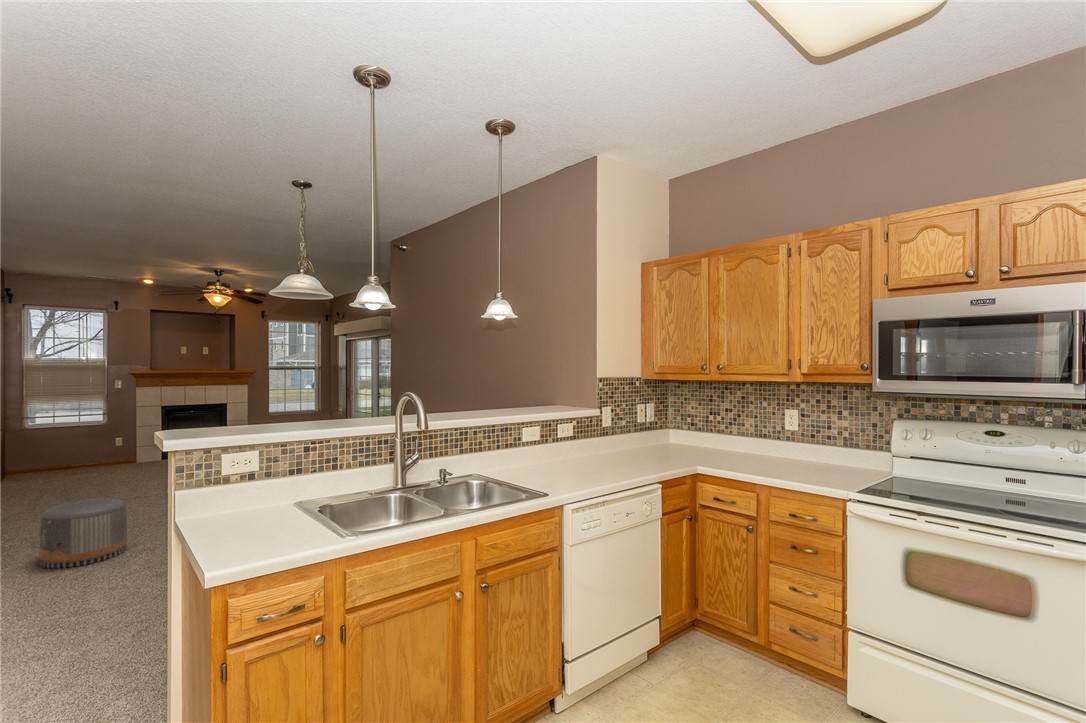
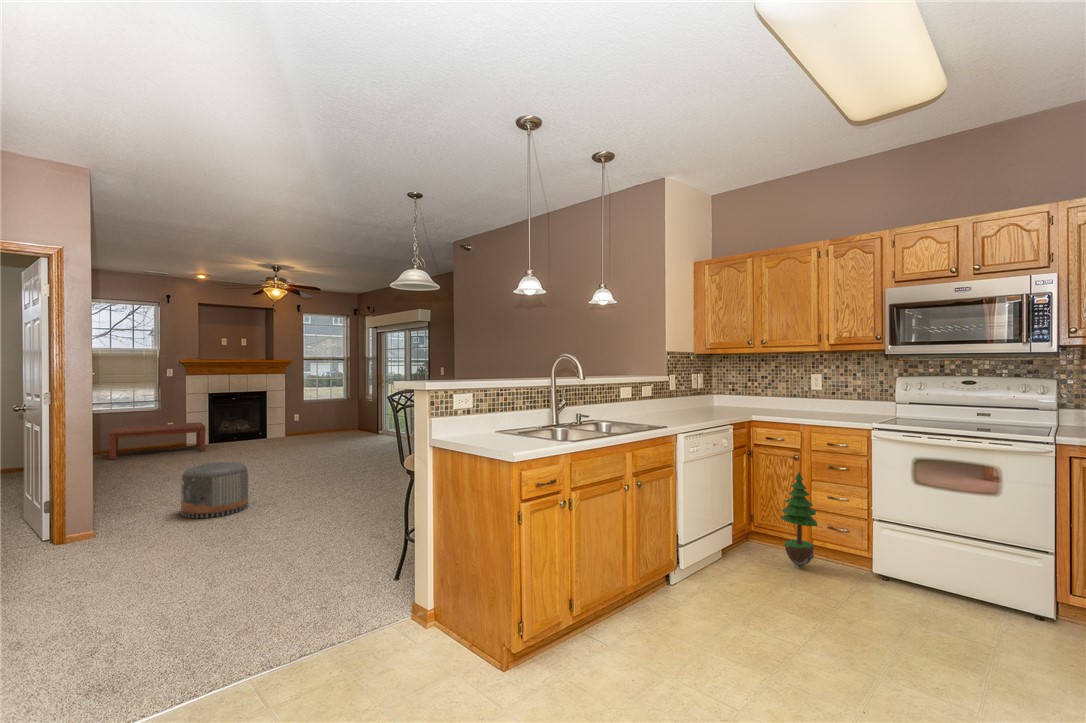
coffee table: none [40,437,152,480] -> present [109,422,205,460]
potted tree: none [722,552,773,686] -> present [781,472,817,567]

